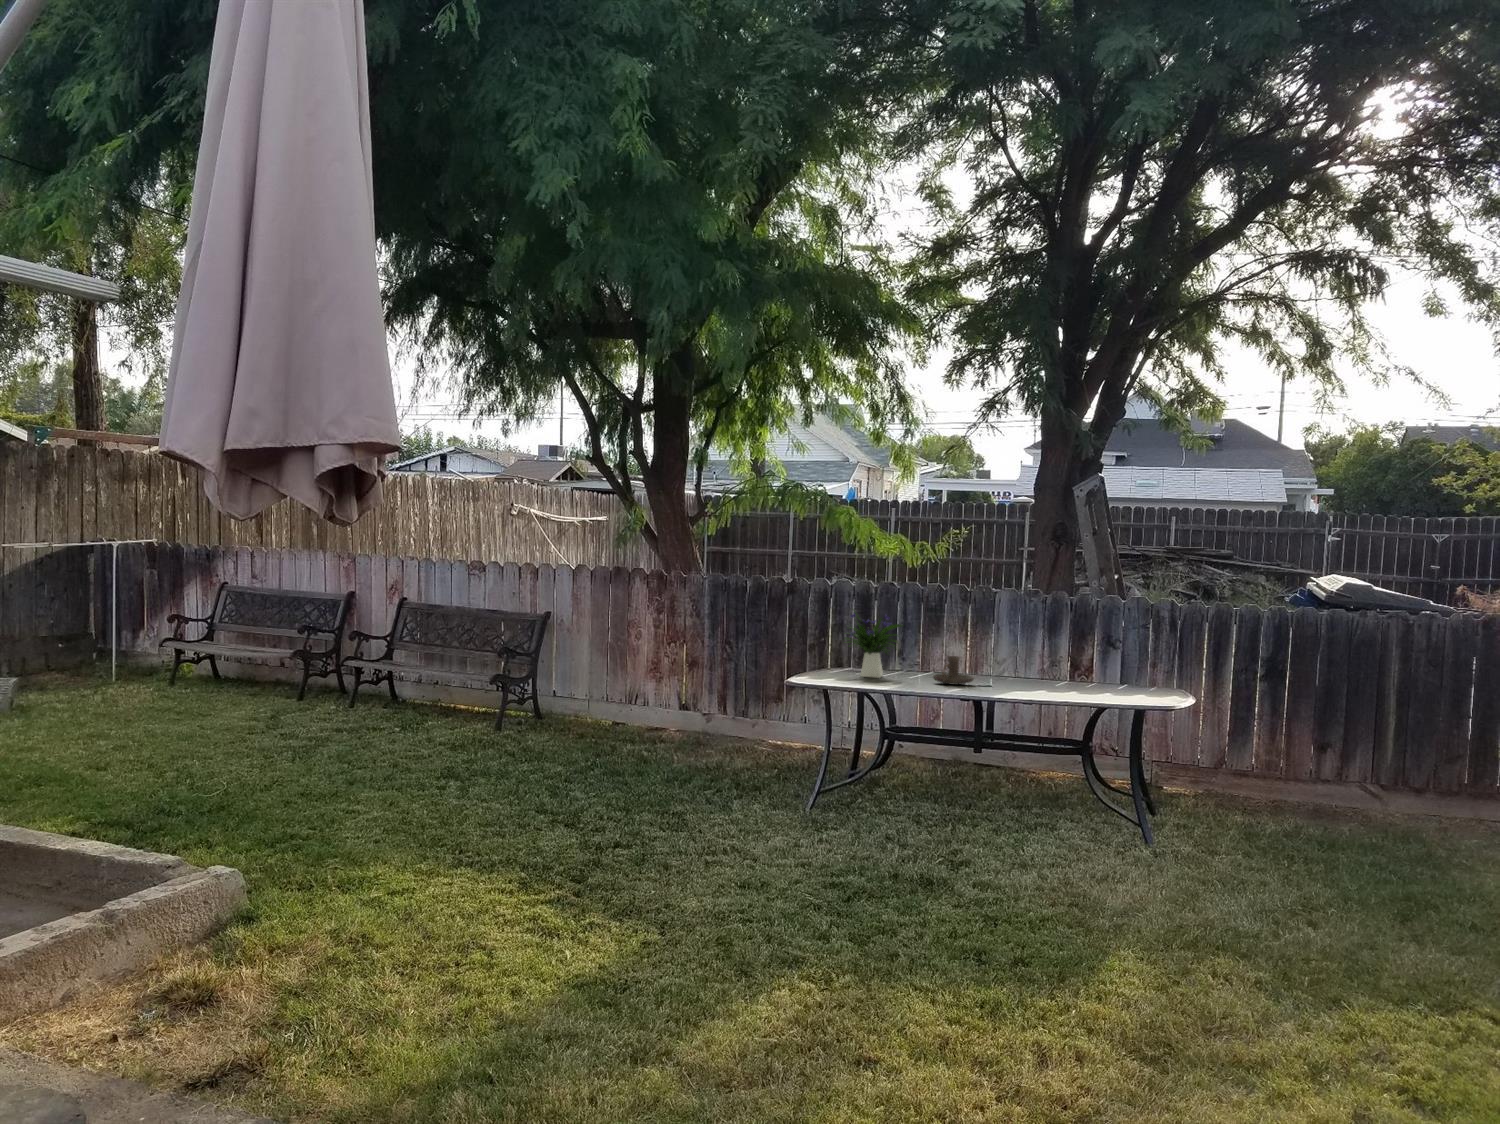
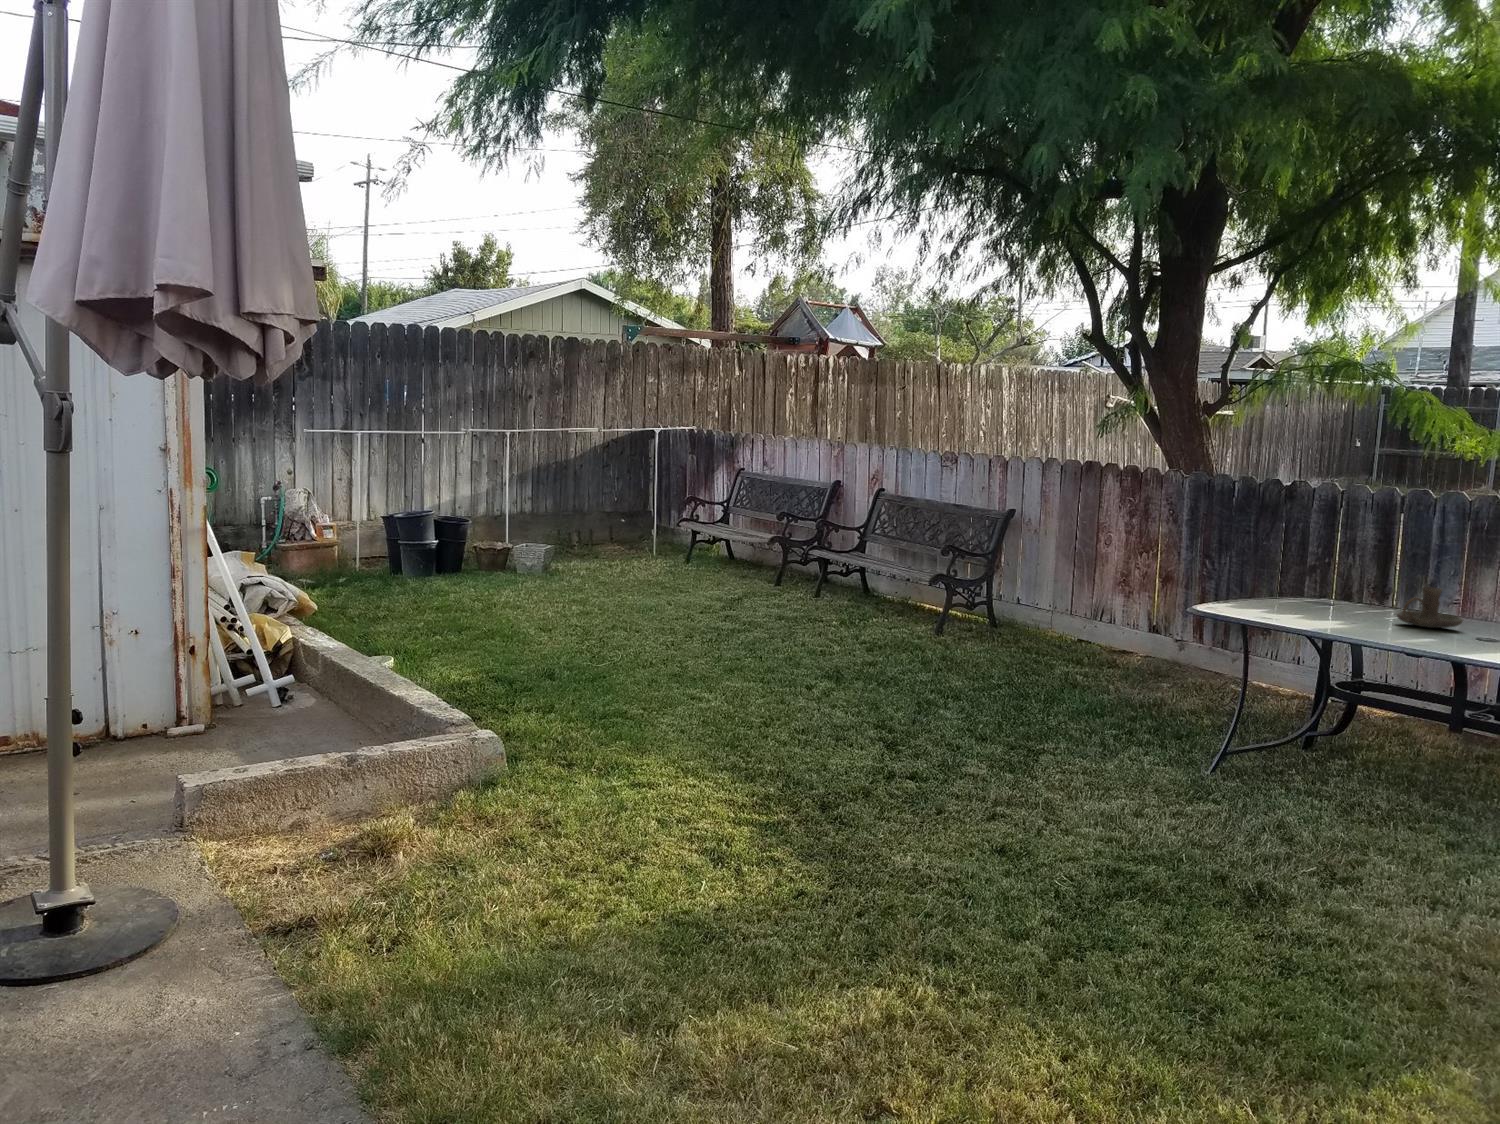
flower arrangement: present [846,611,902,678] -> none [1281,513,1379,610]

